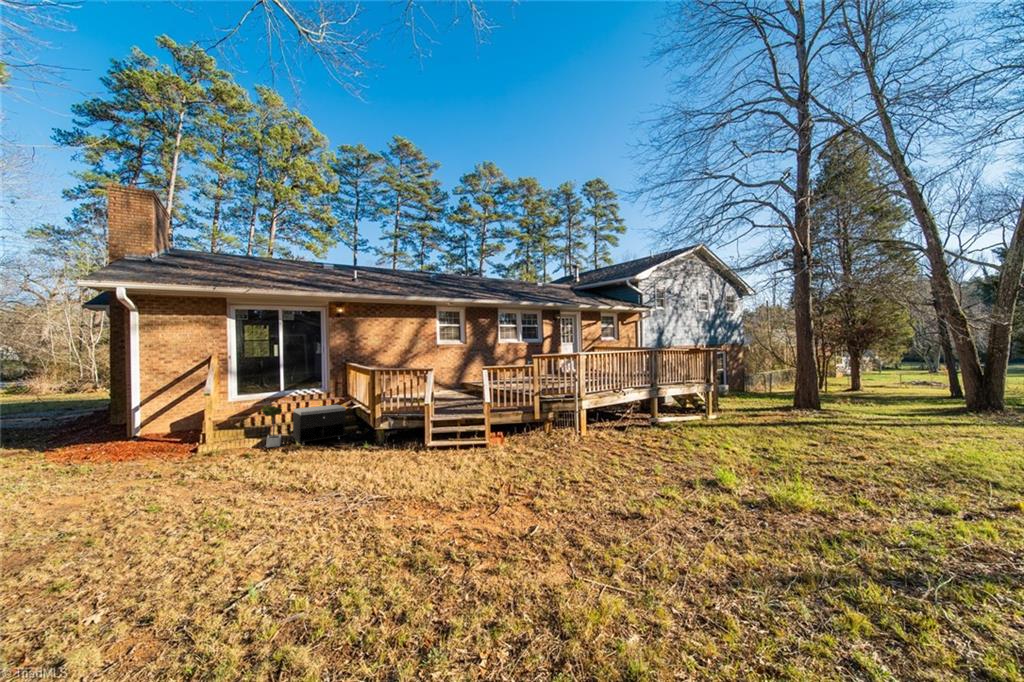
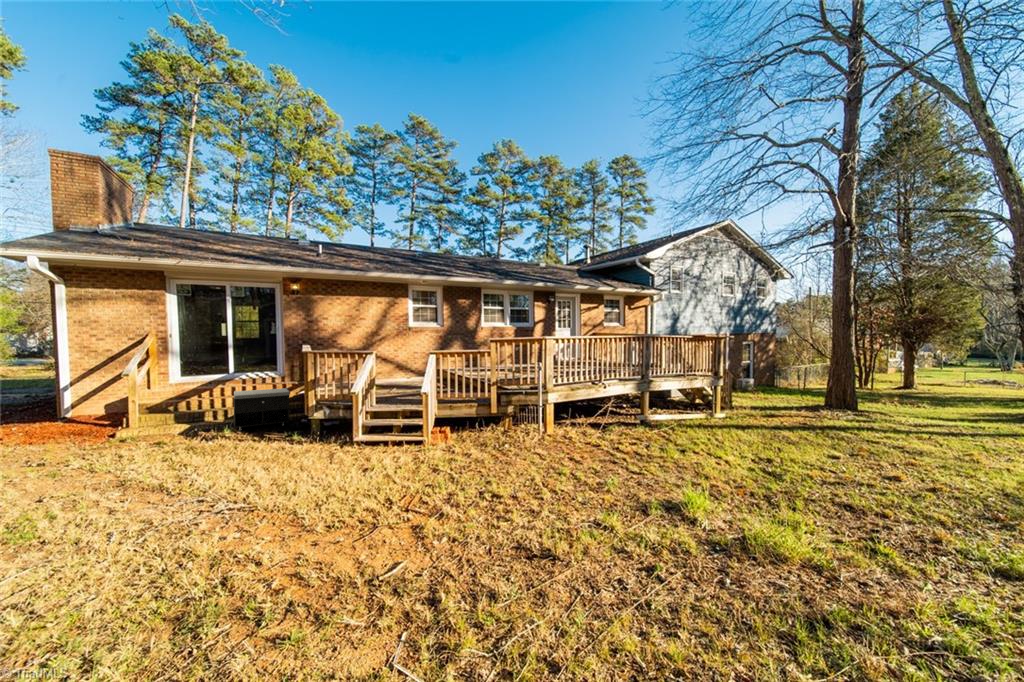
potted tree: present [261,406,282,447] -> none [194,387,219,432]

